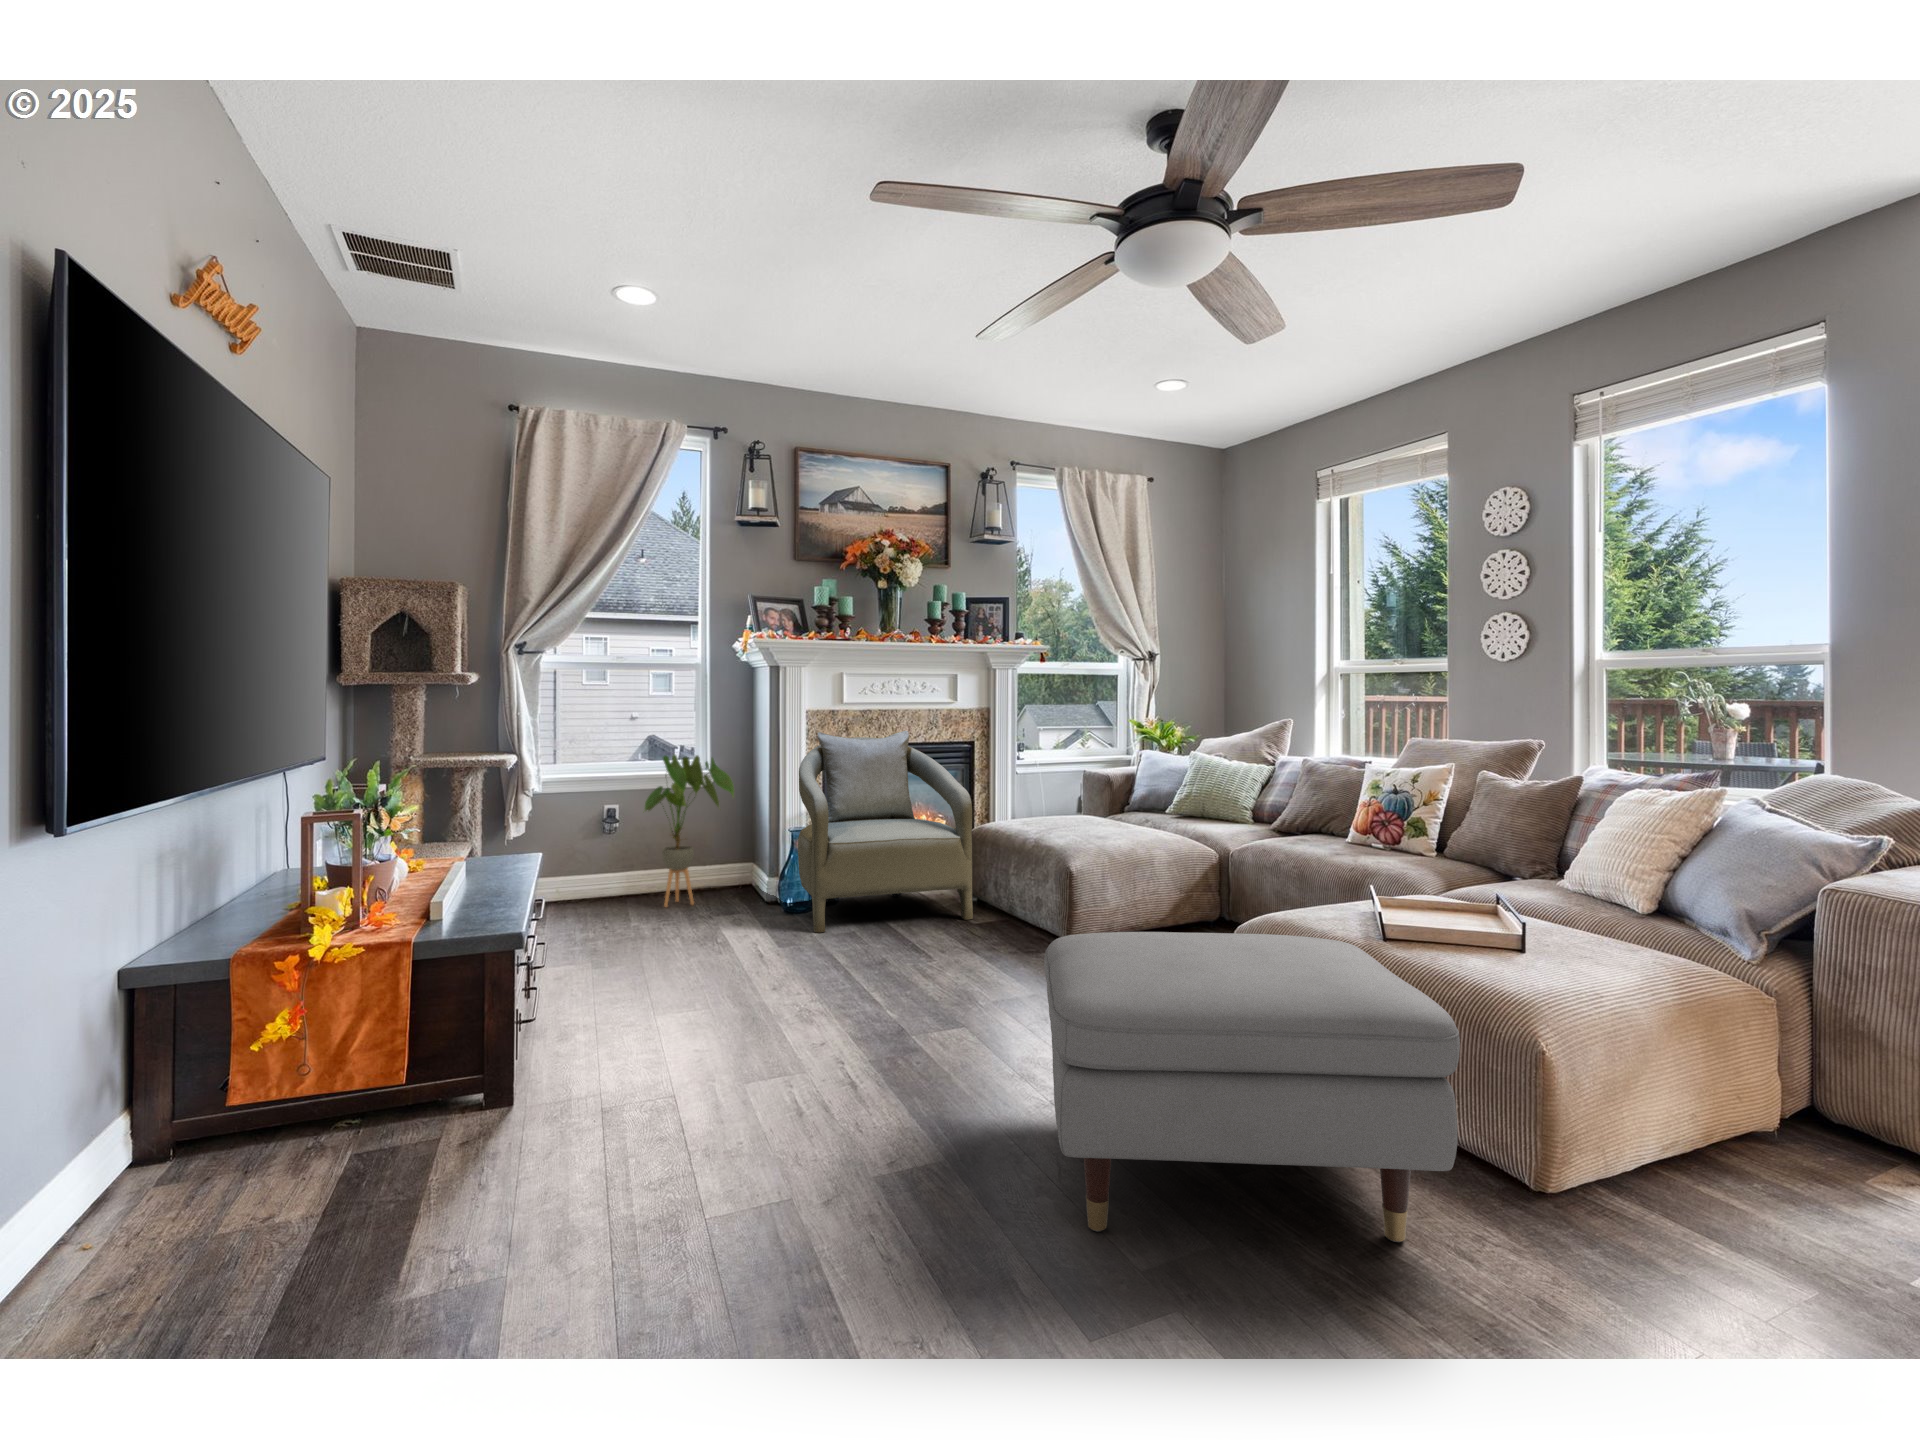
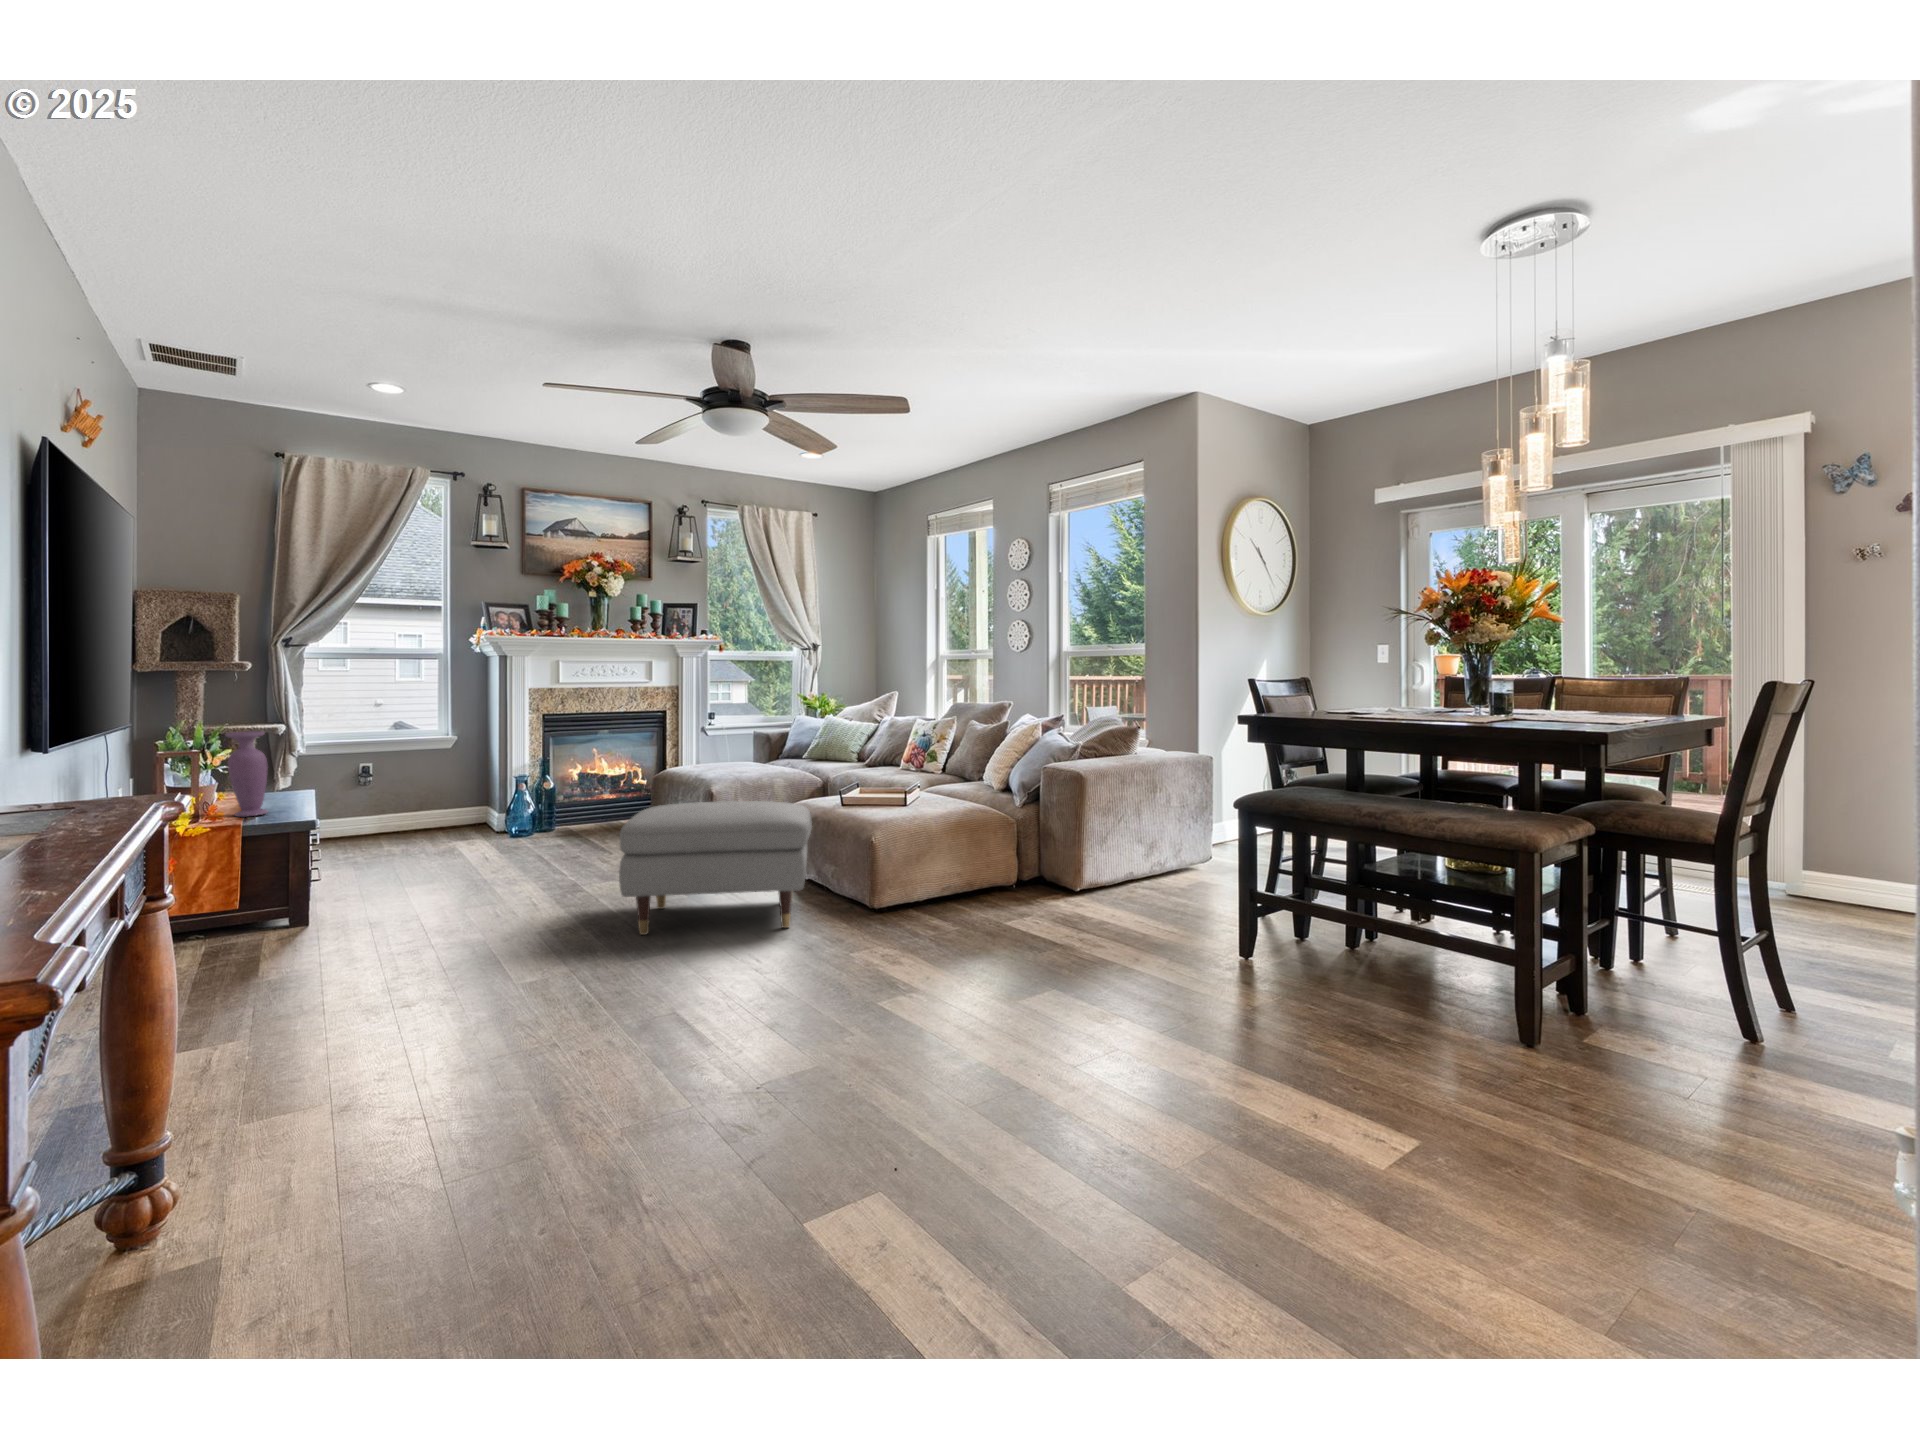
armchair: present [798,731,973,933] -> none [522,703,654,845]
house plant: present [645,755,734,907] -> none [395,722,471,837]
vase: none [396,782,457,923] -> present [226,731,268,817]

